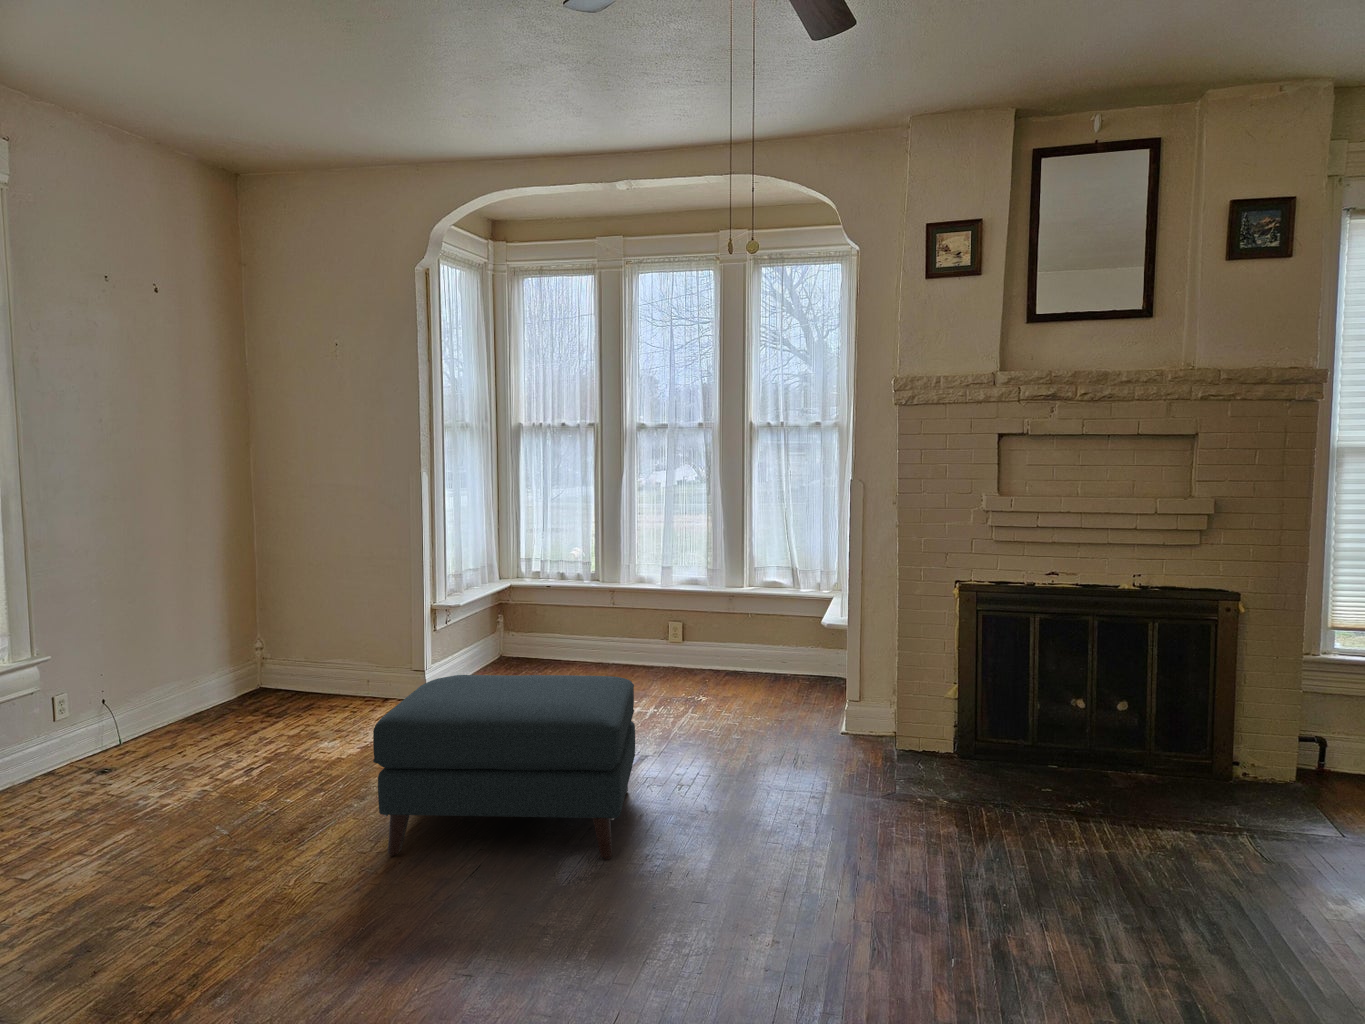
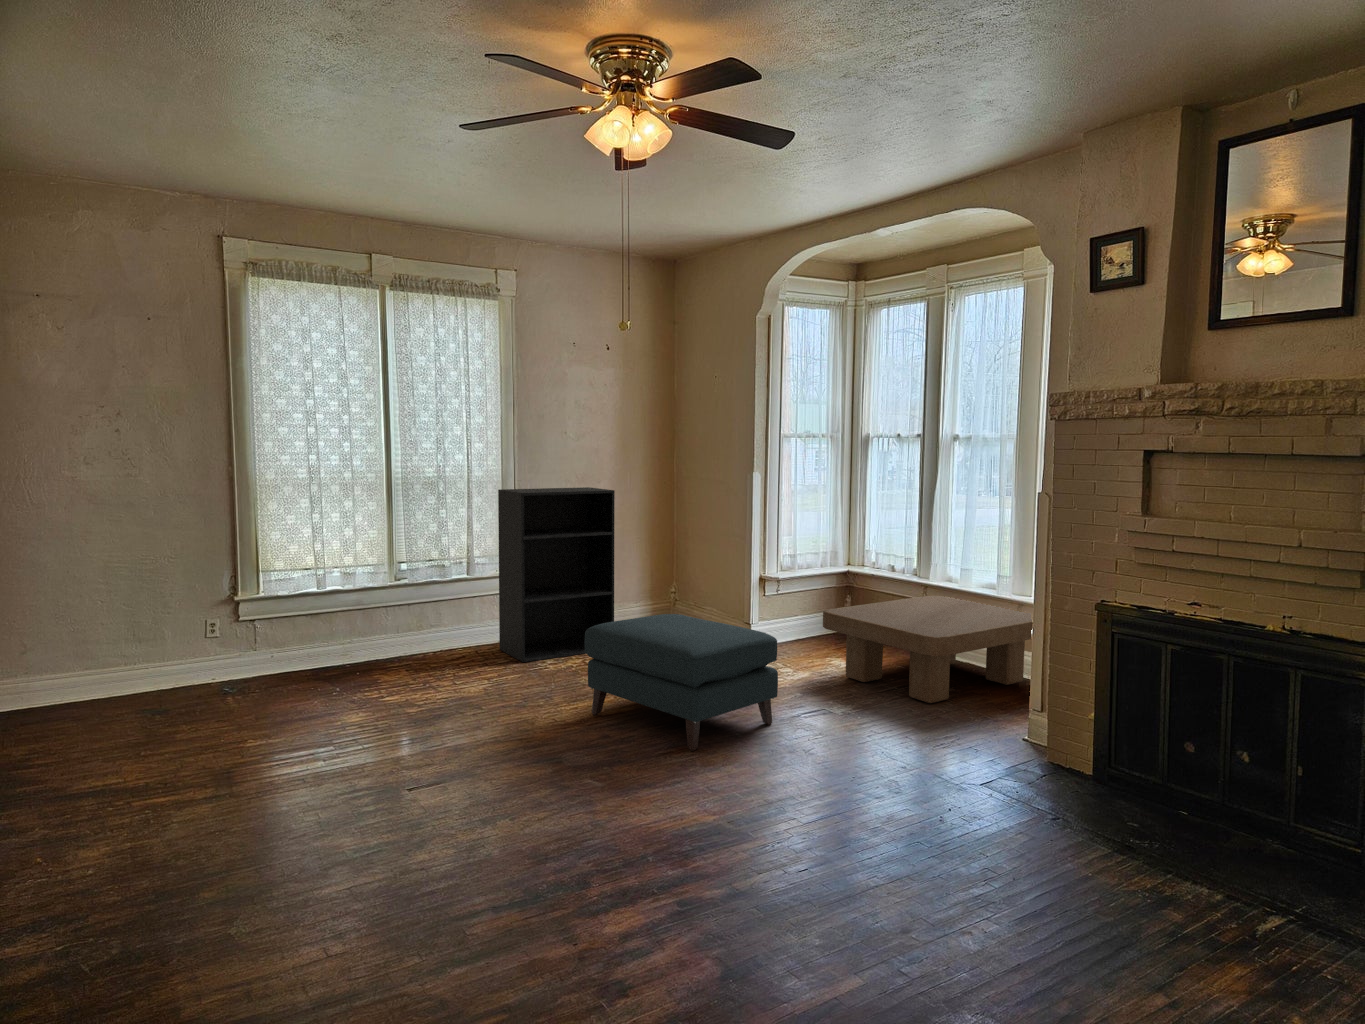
bookshelf: none [22,505,248,808] -> present [498,487,615,662]
coffee table: none [572,601,773,720] -> present [823,596,1032,703]

